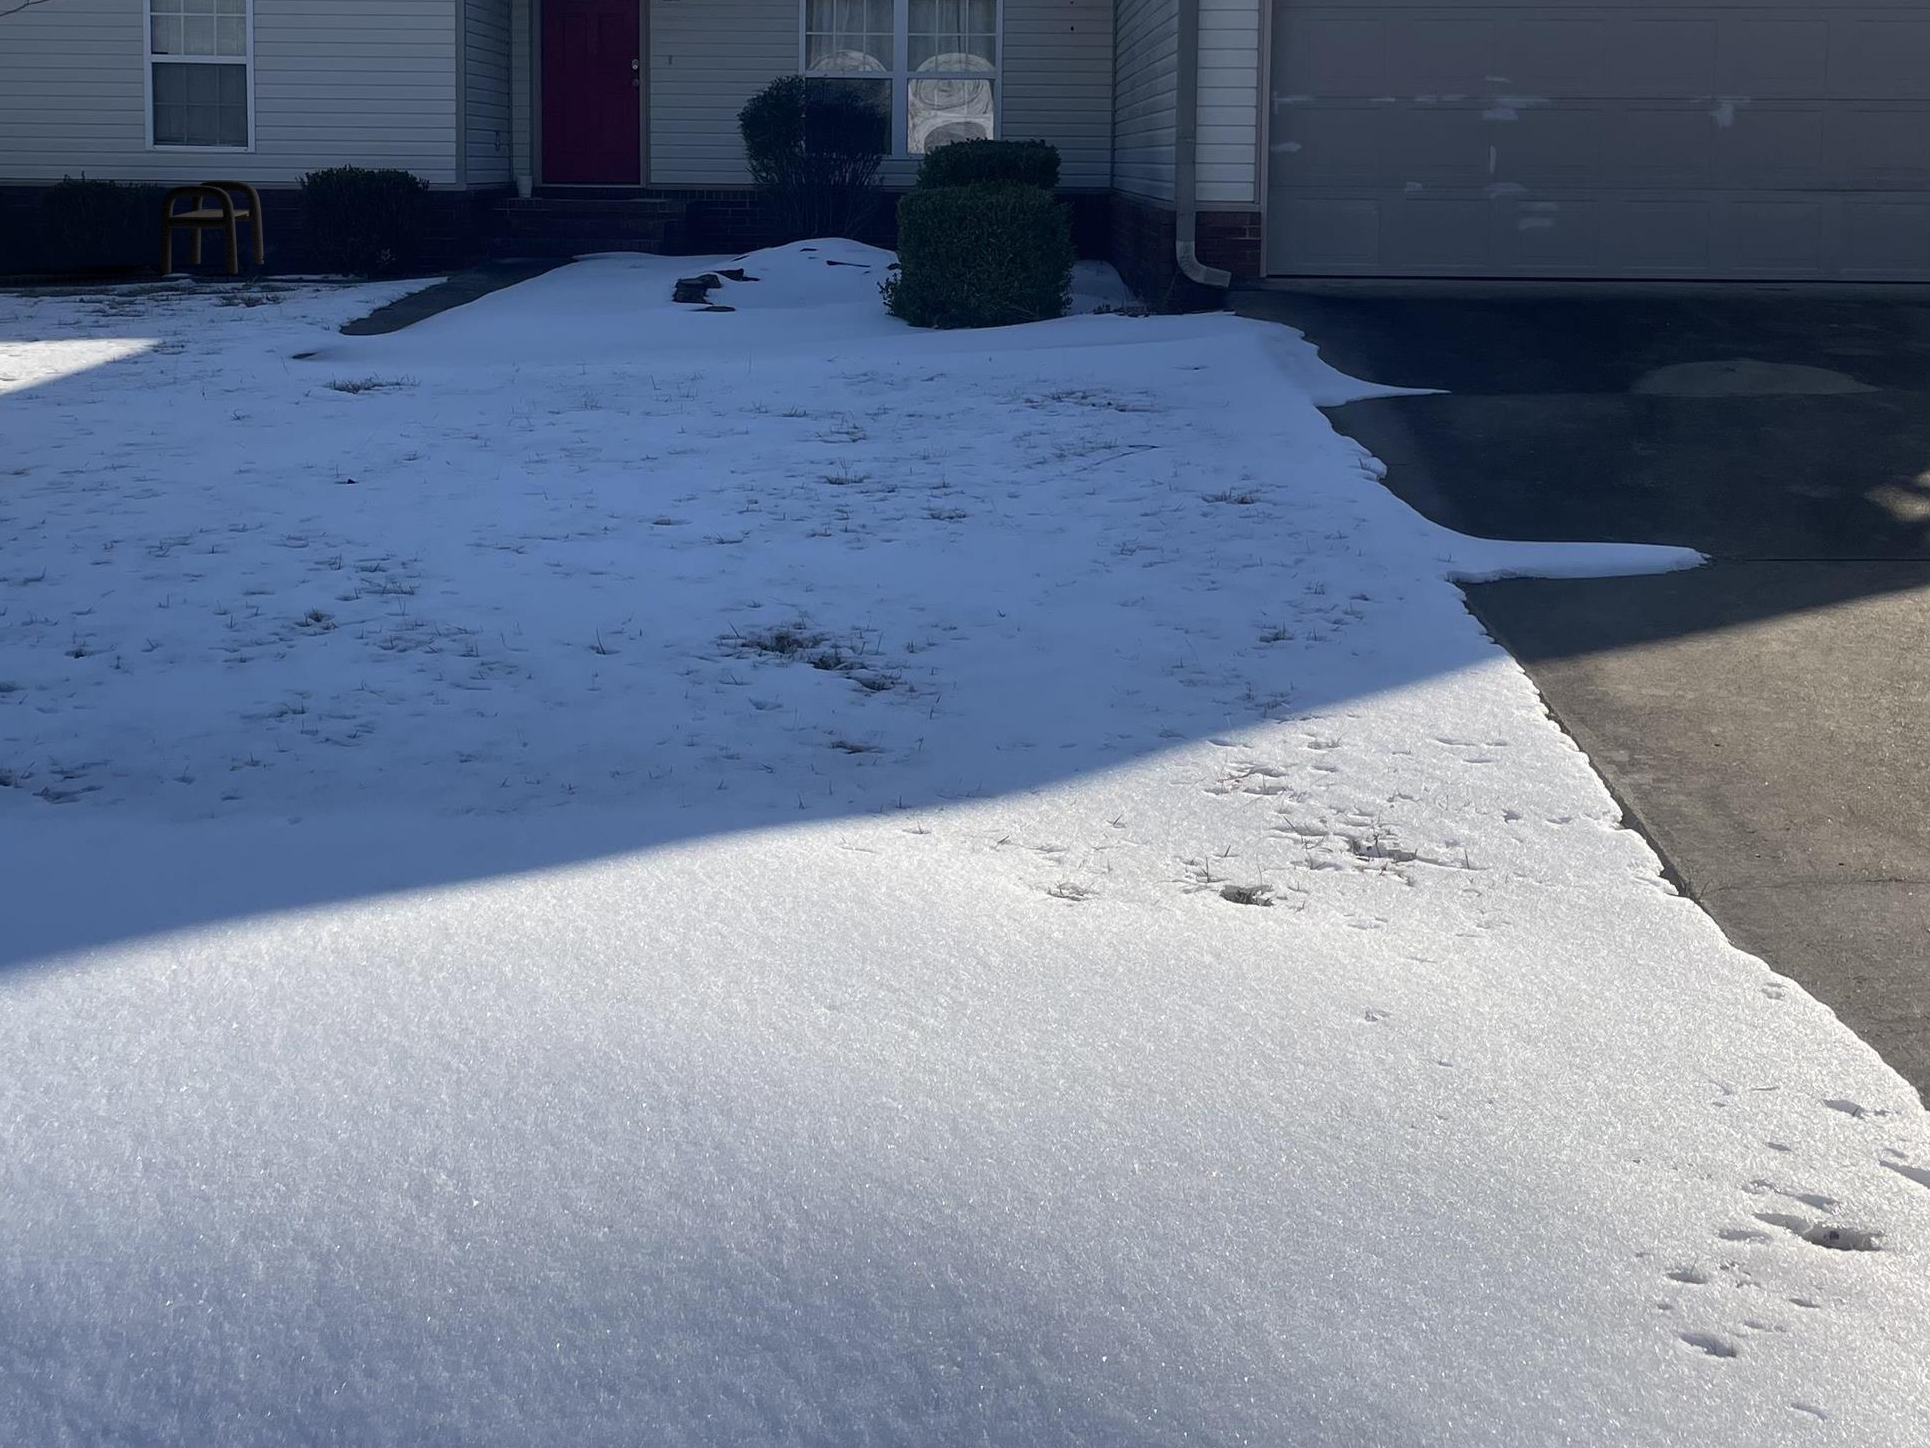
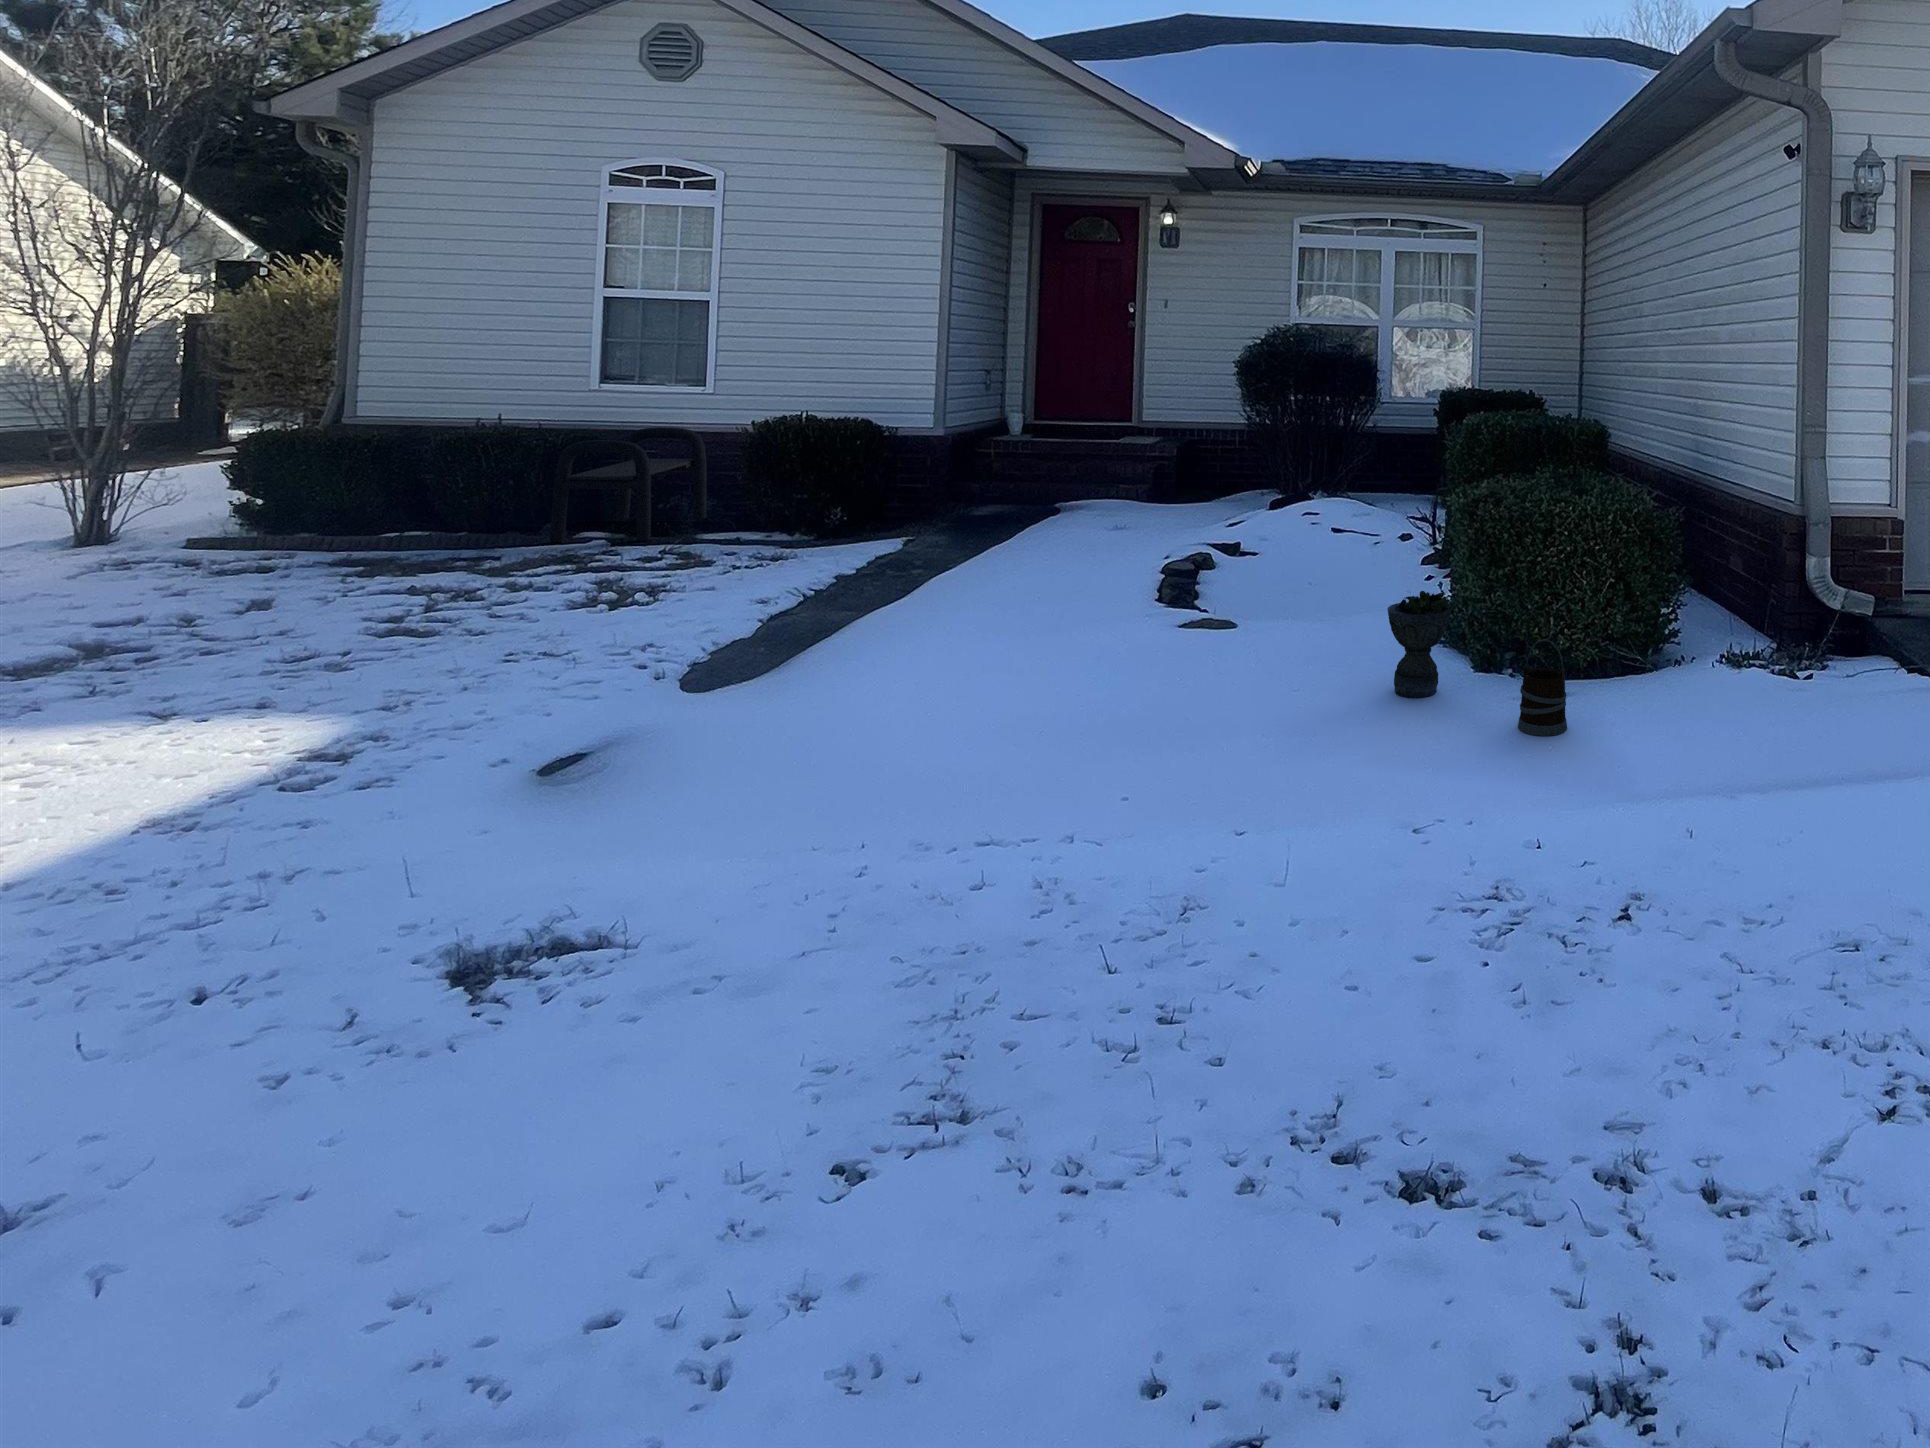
planter: none [845,258,893,336] -> present [1387,591,1451,698]
wooden bucket: none [933,283,968,347] -> present [1518,639,1567,736]

